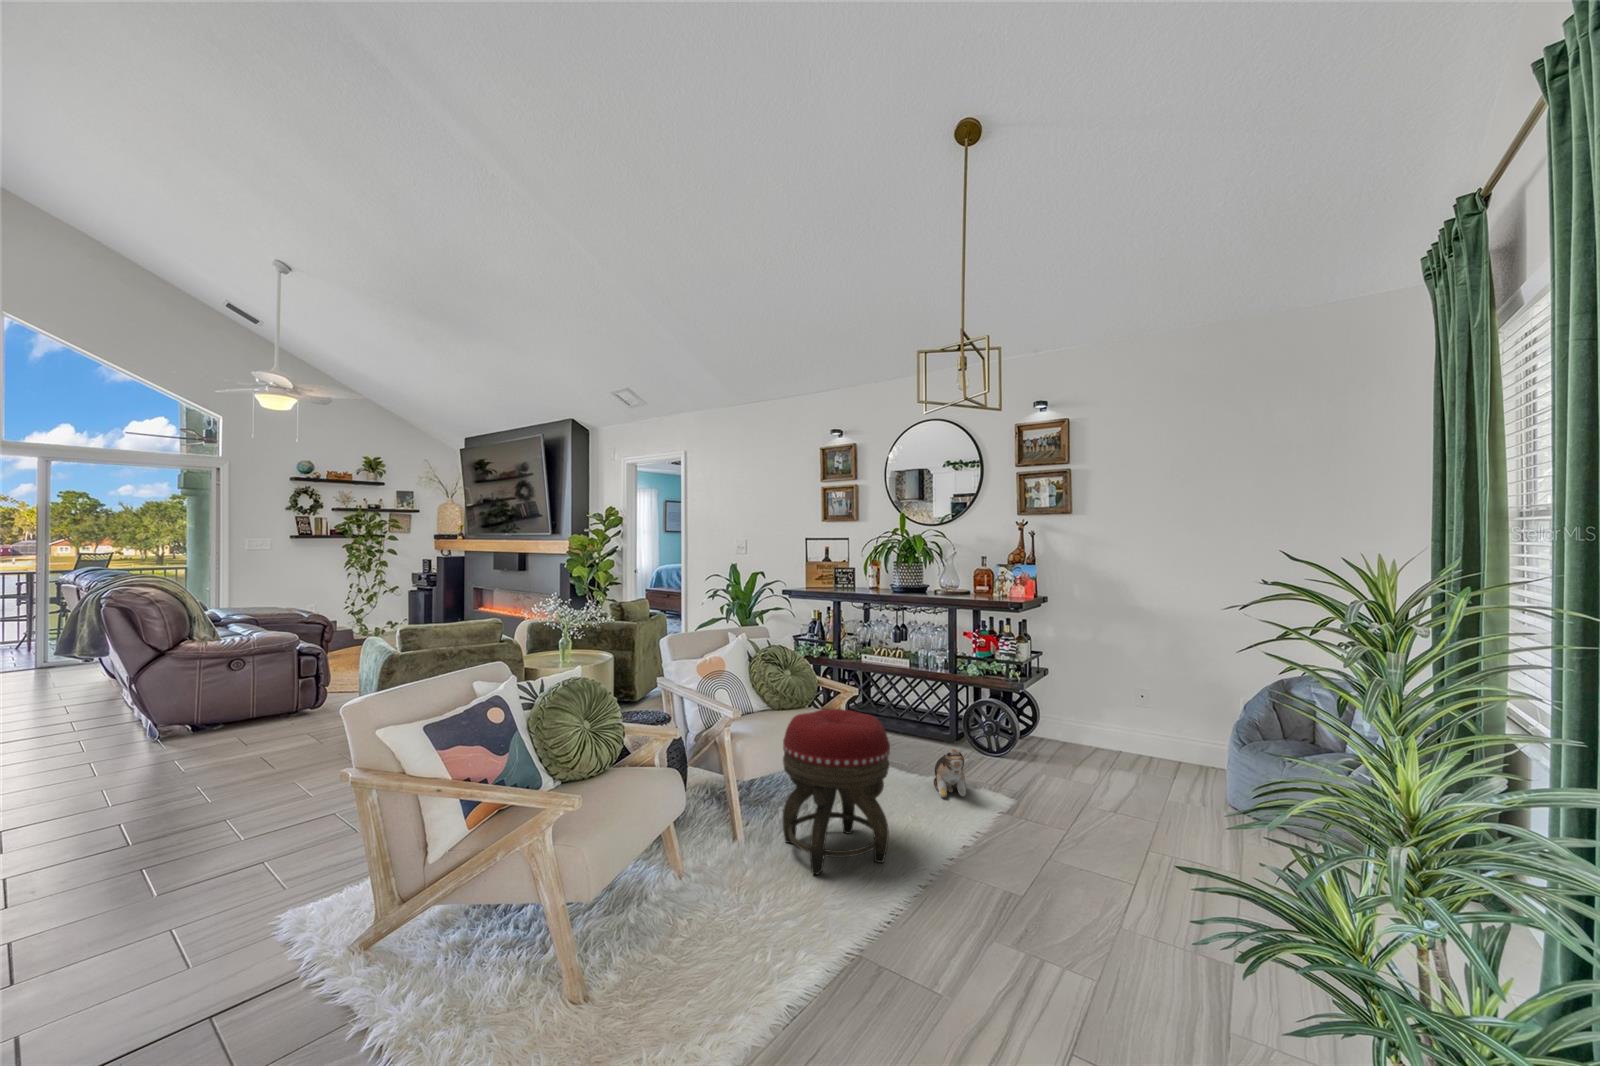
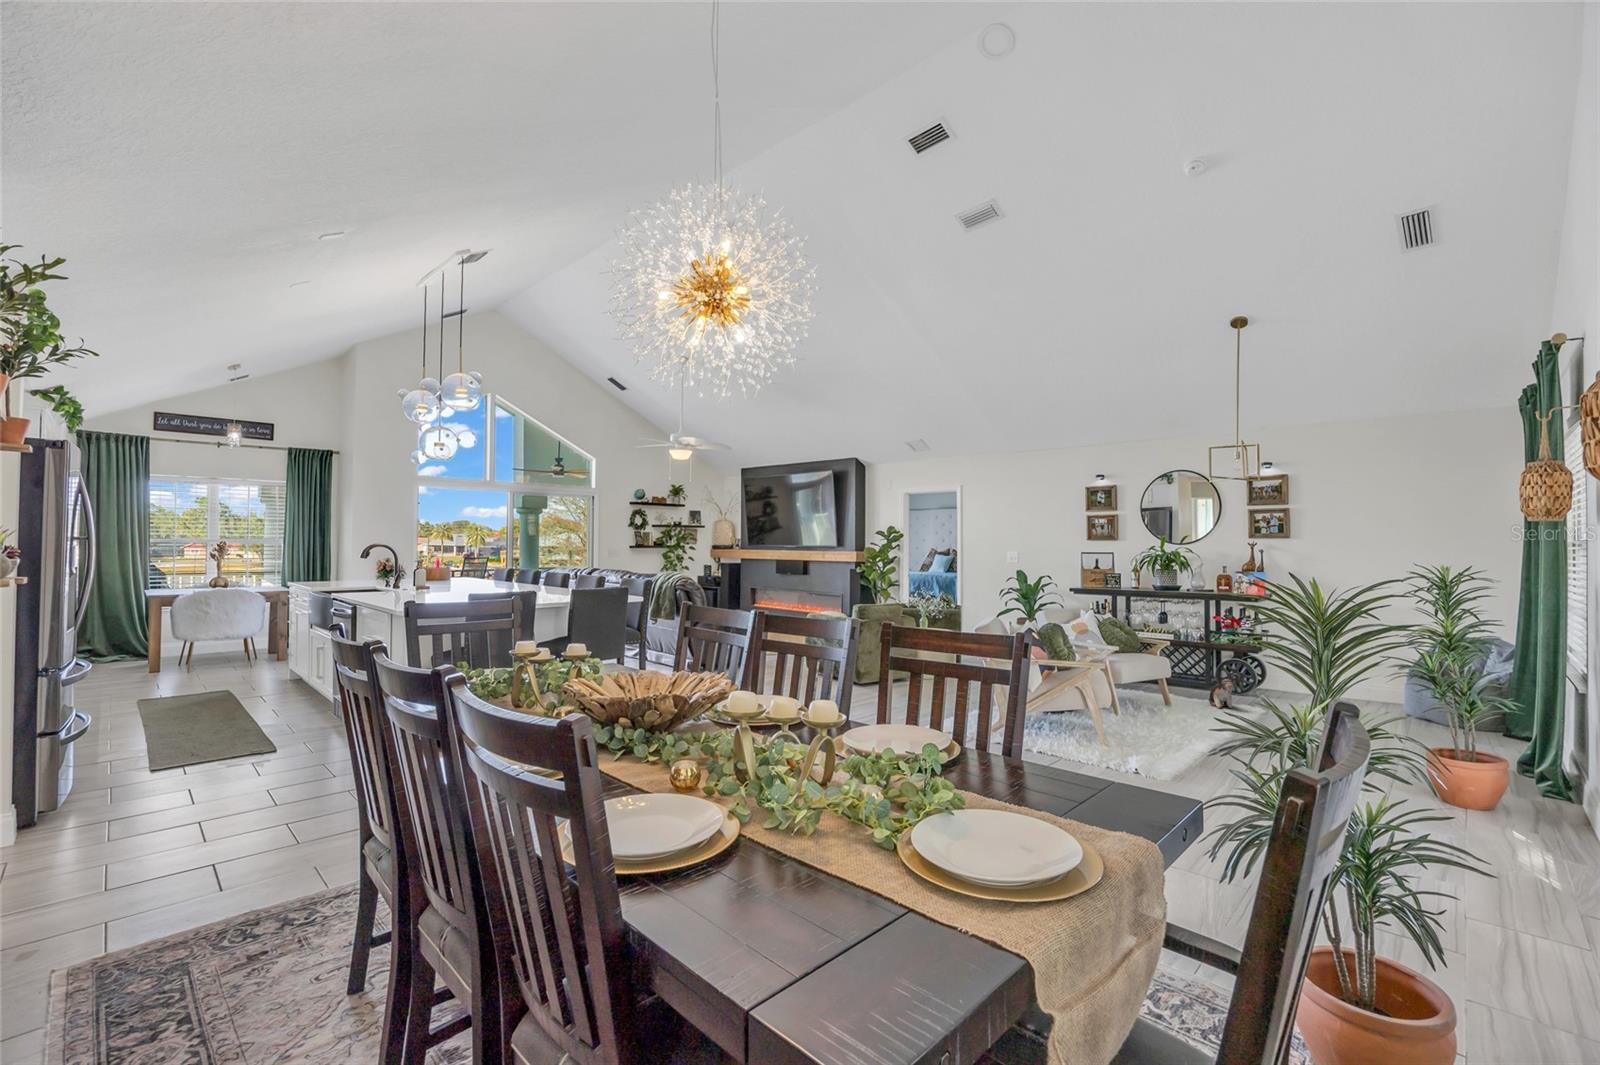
footstool: present [783,709,890,874] -> none [1141,648,1206,726]

